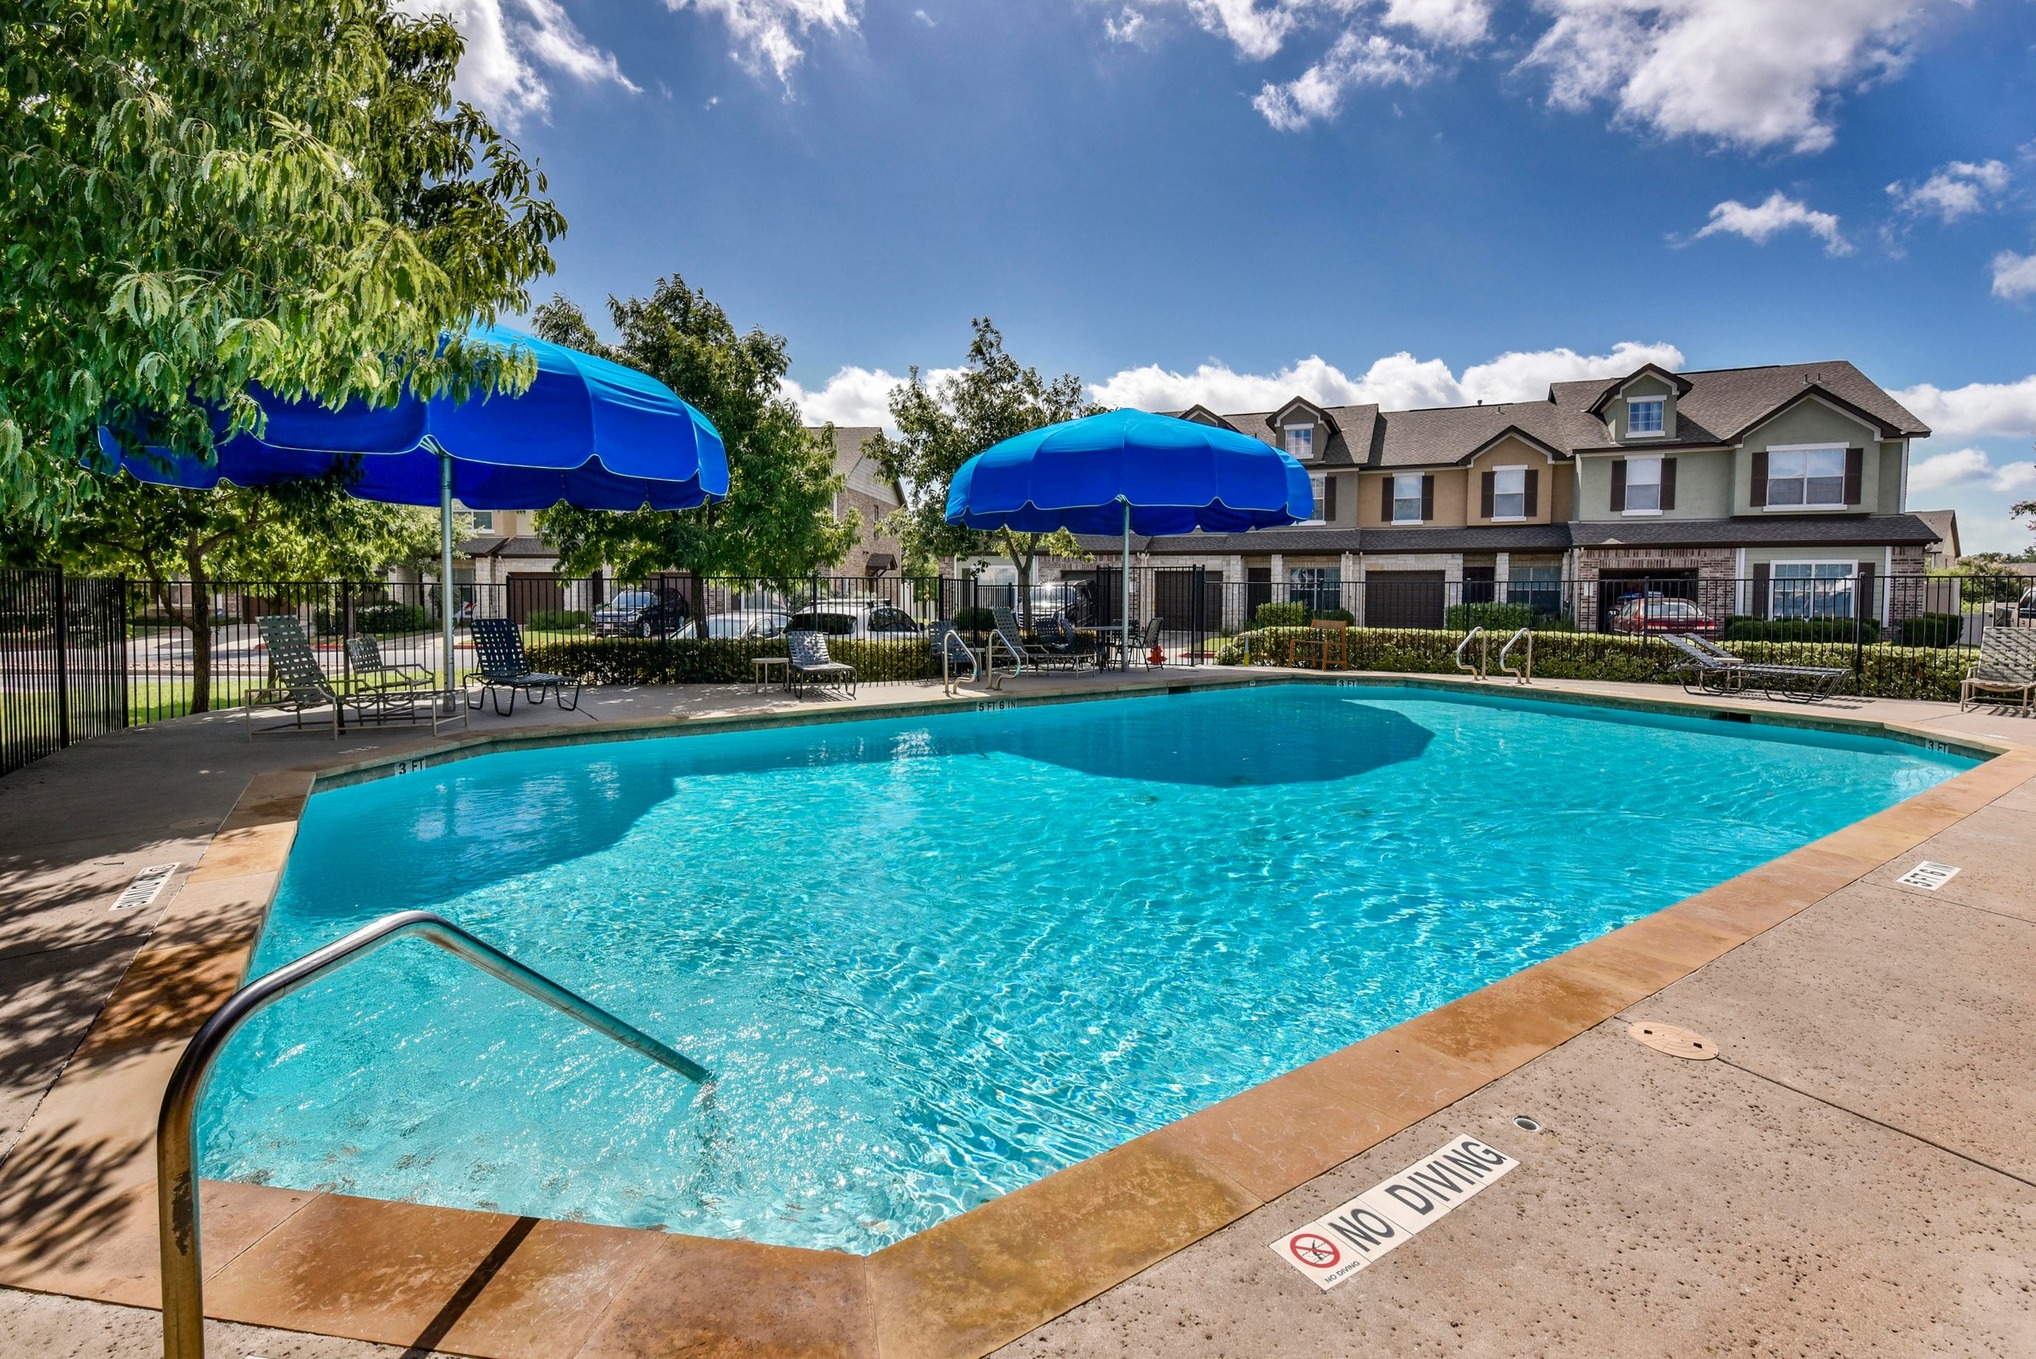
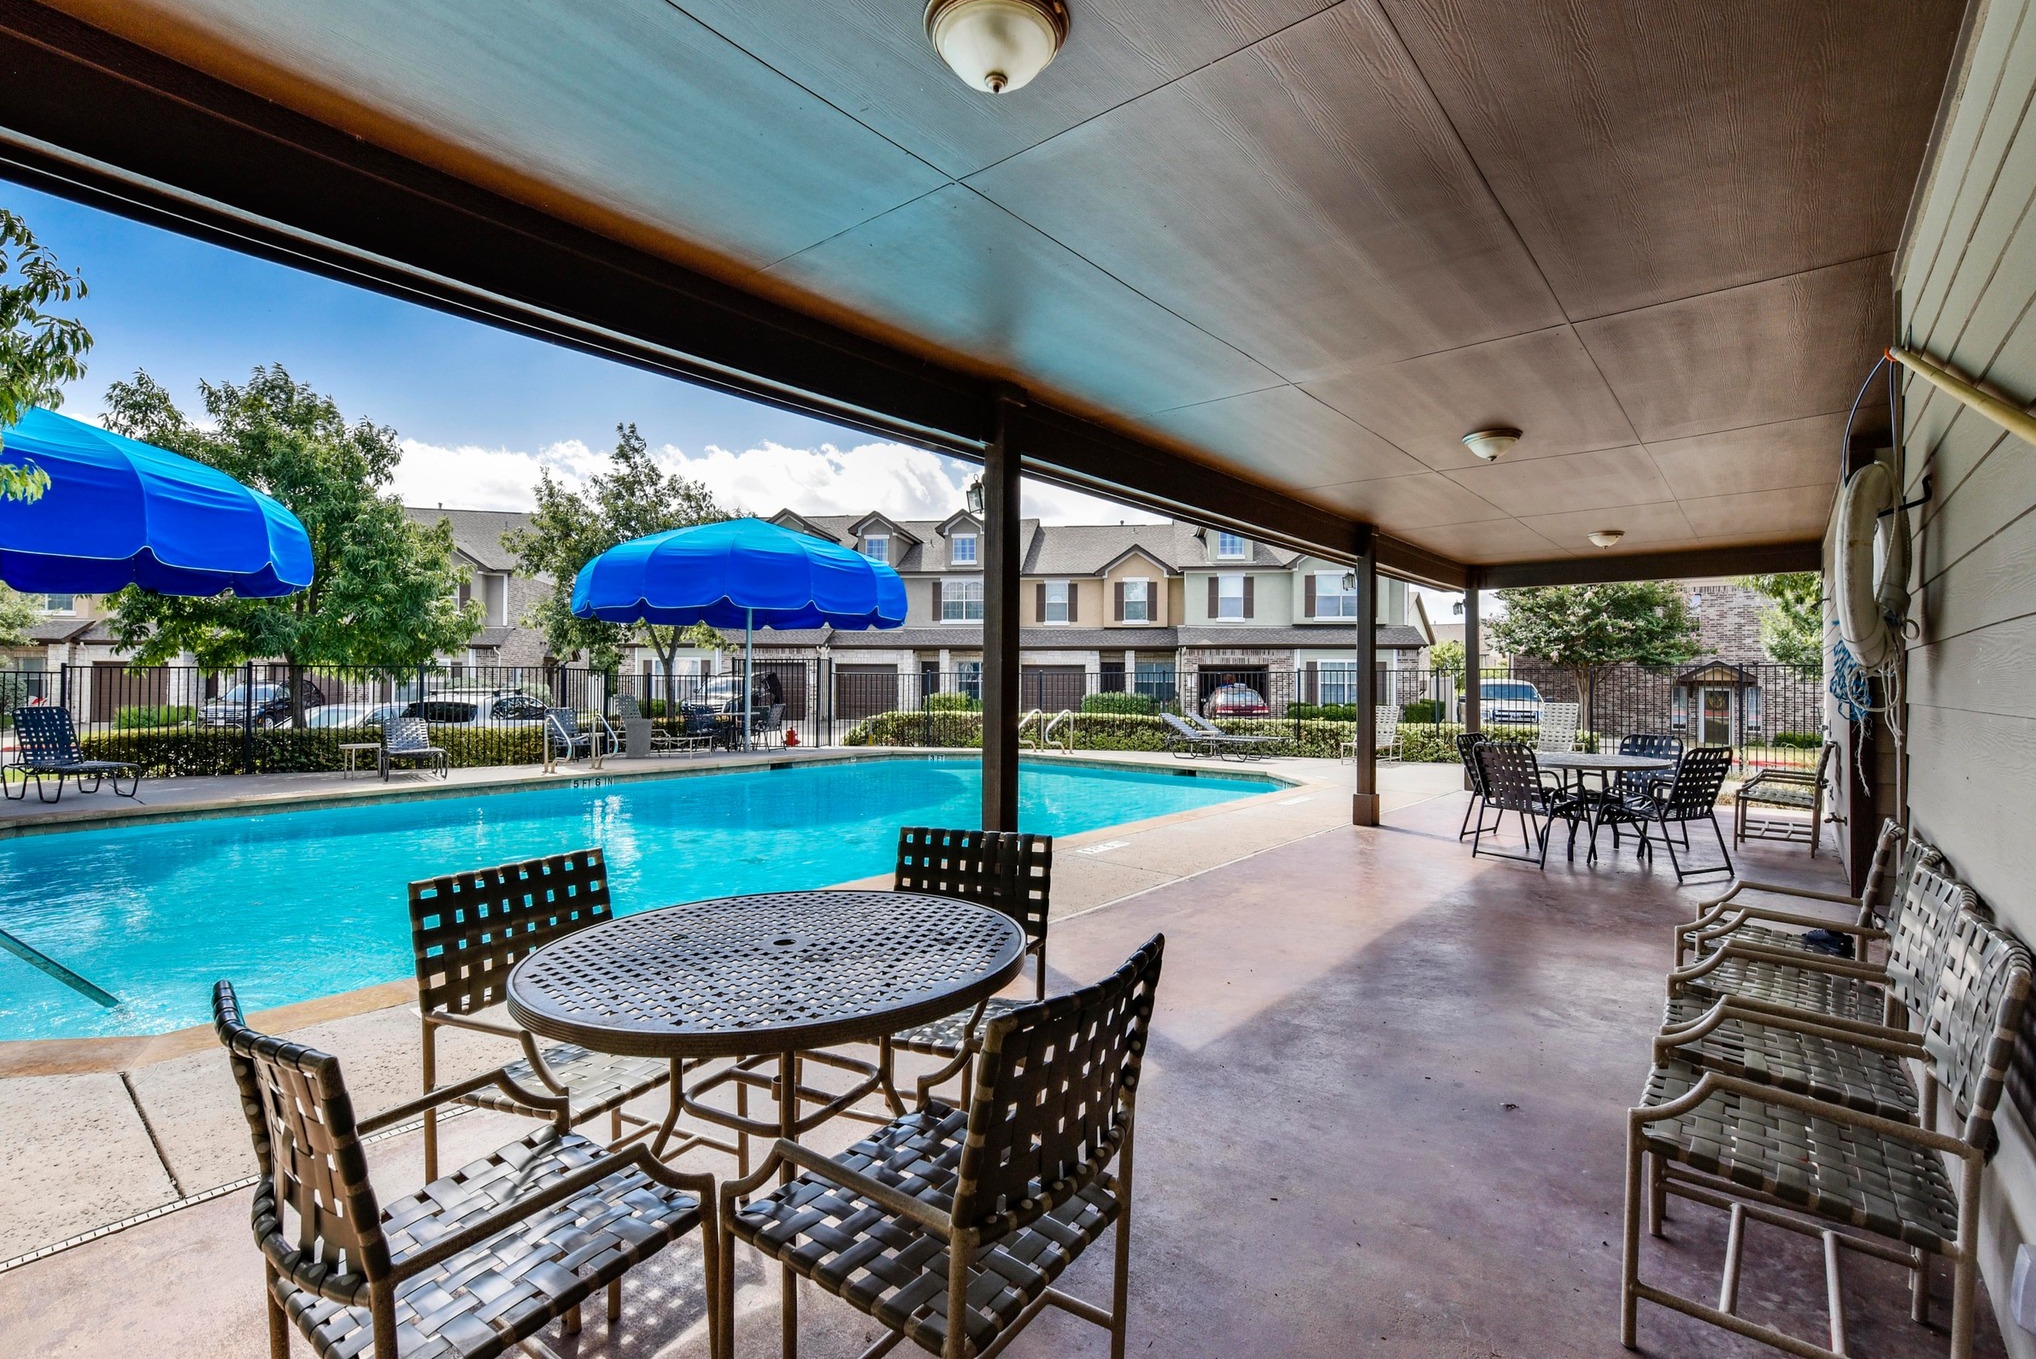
bench: present [1288,619,1347,671] -> none [905,704,952,749]
trash can: none [1009,634,1037,680] -> present [625,716,653,759]

